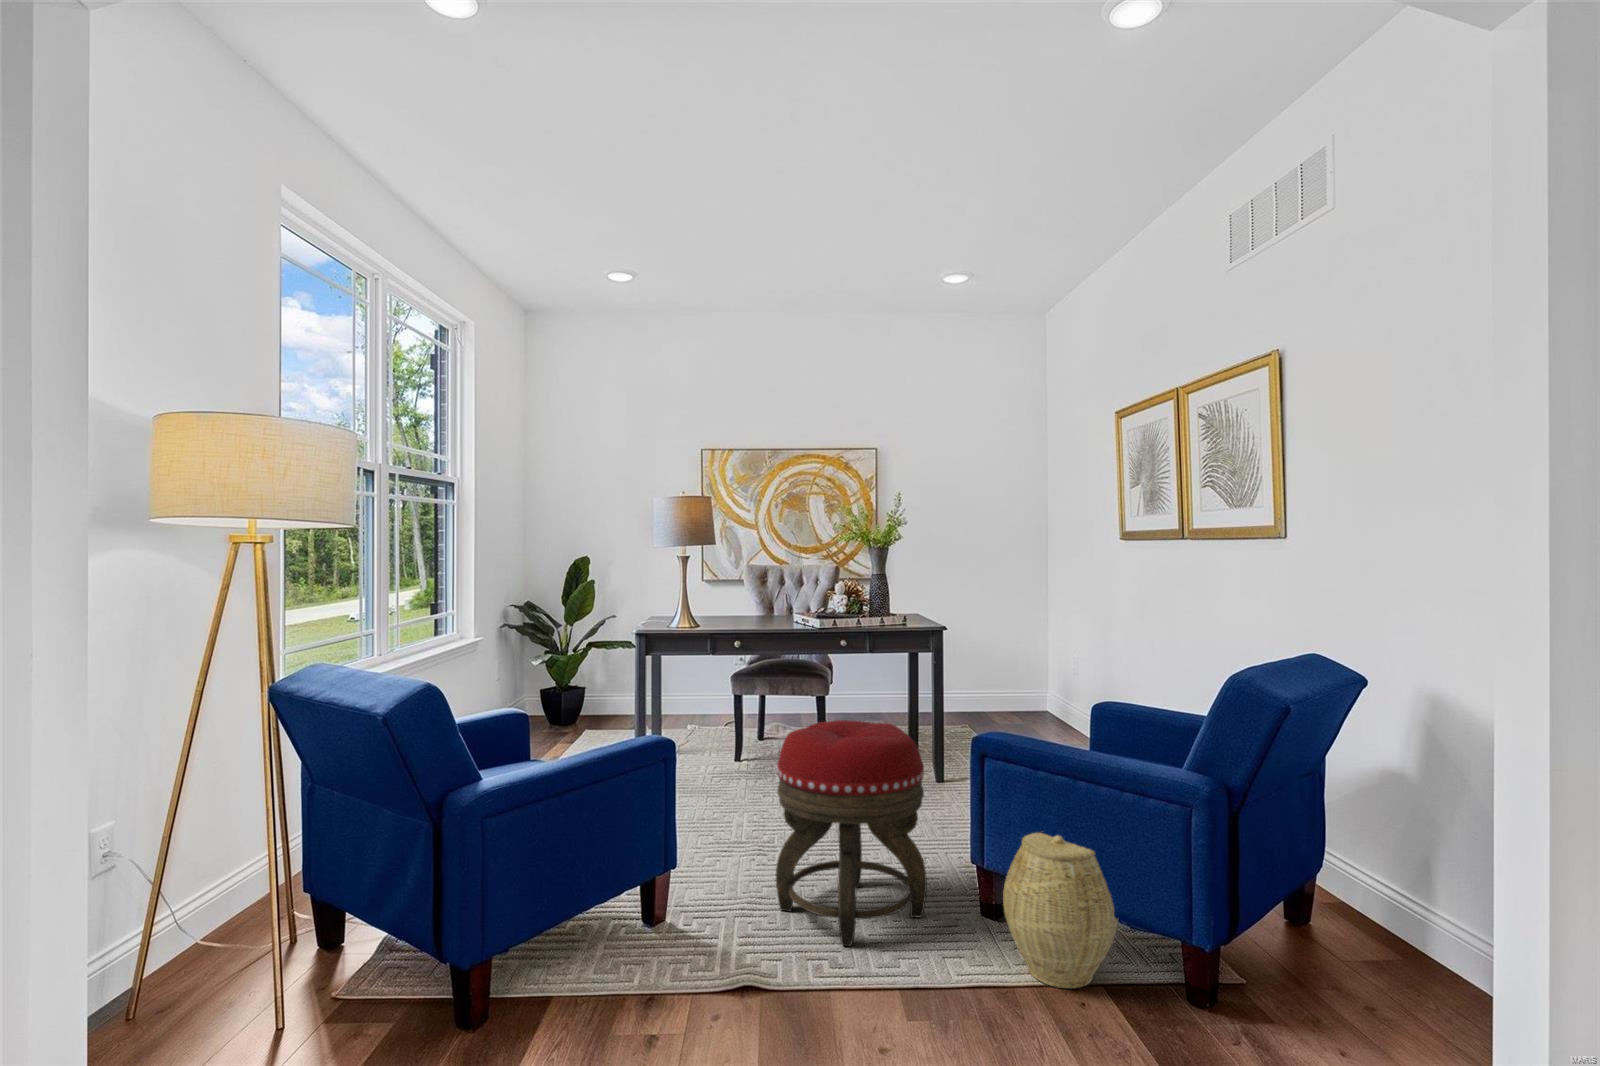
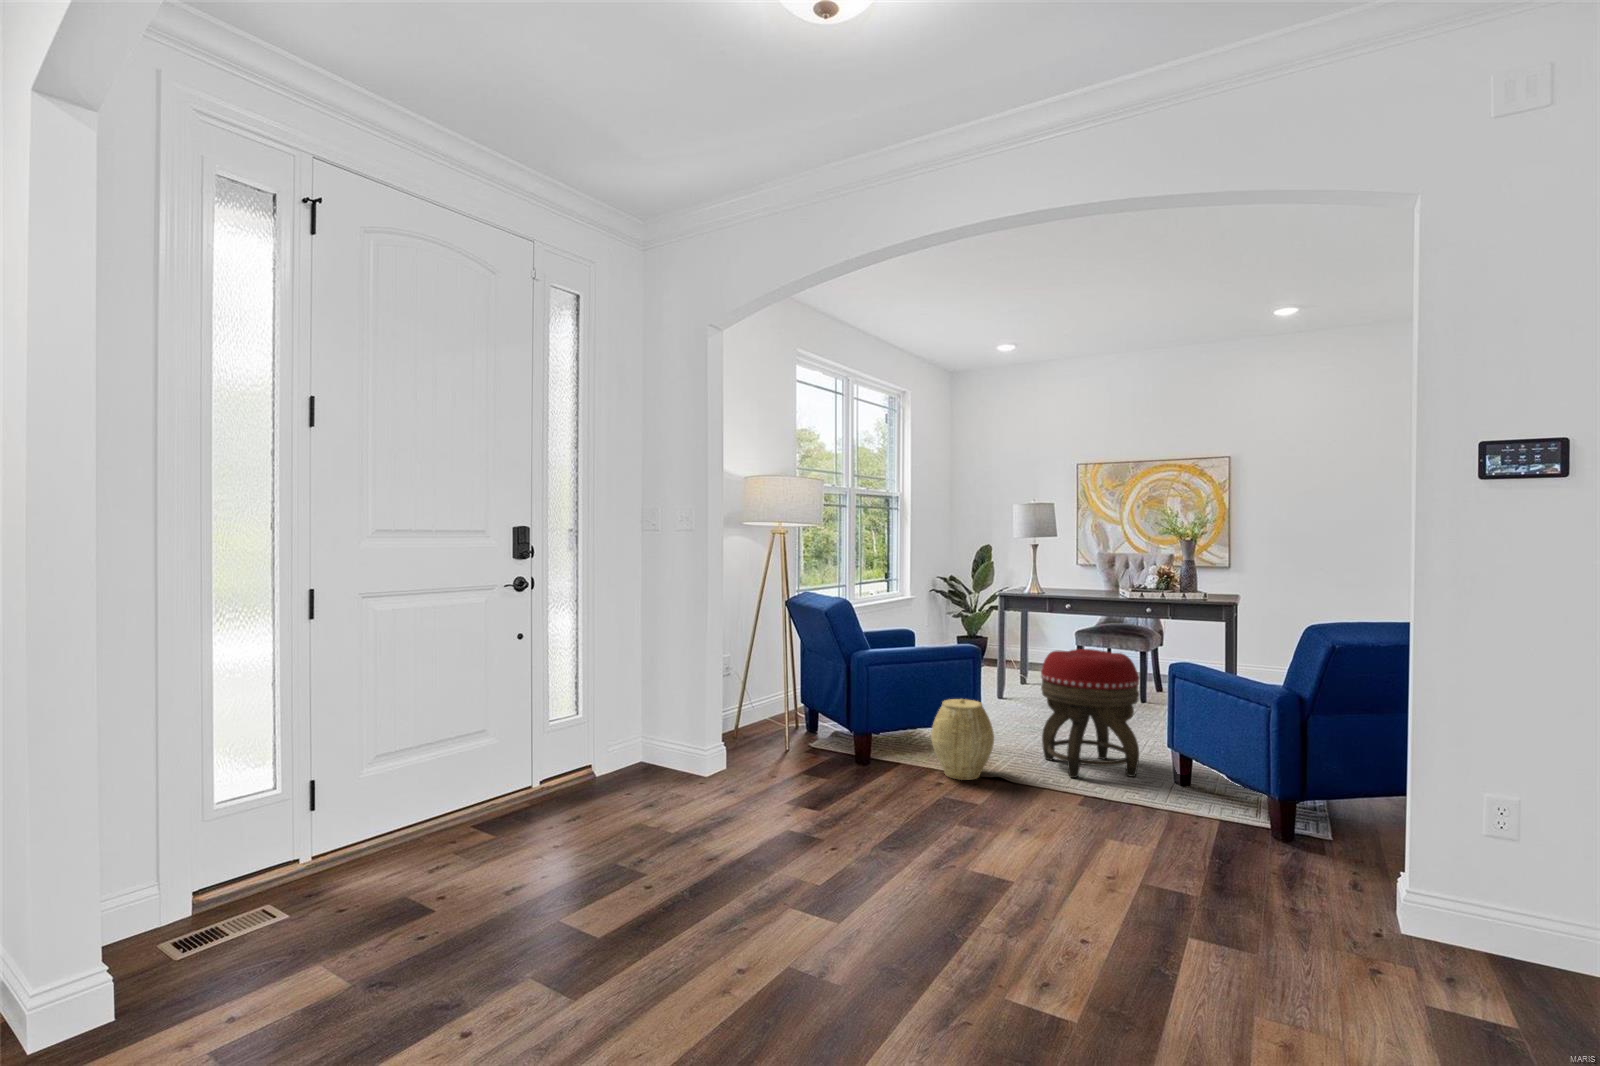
woven basket: present [1003,833,1118,988] -> present [931,699,994,780]

